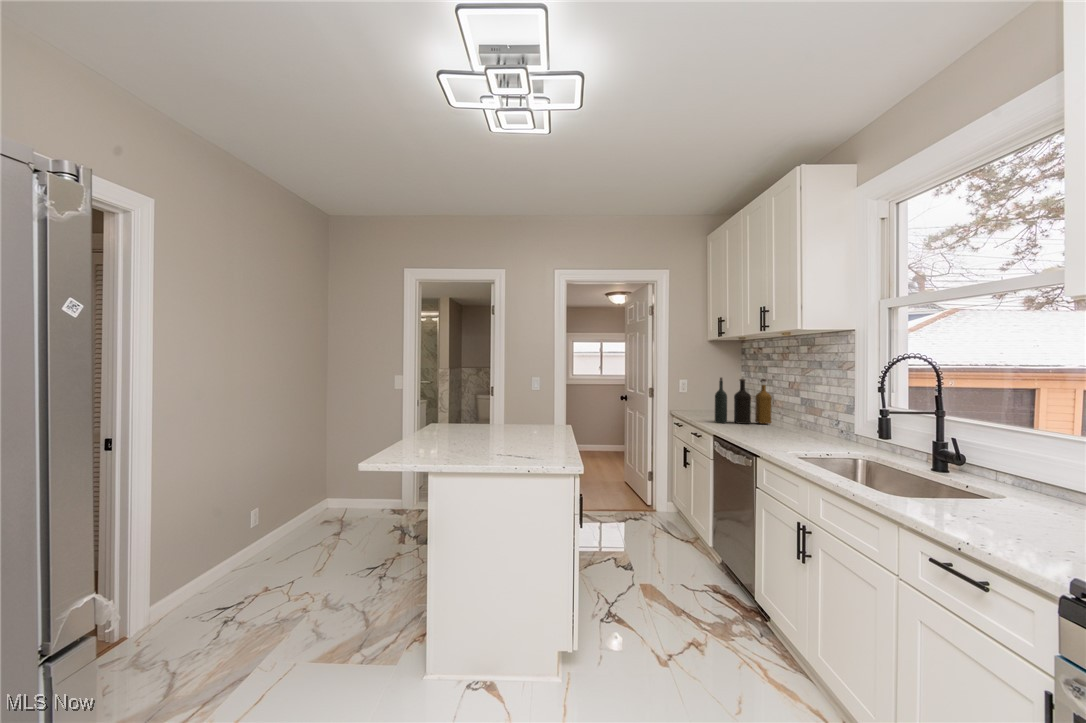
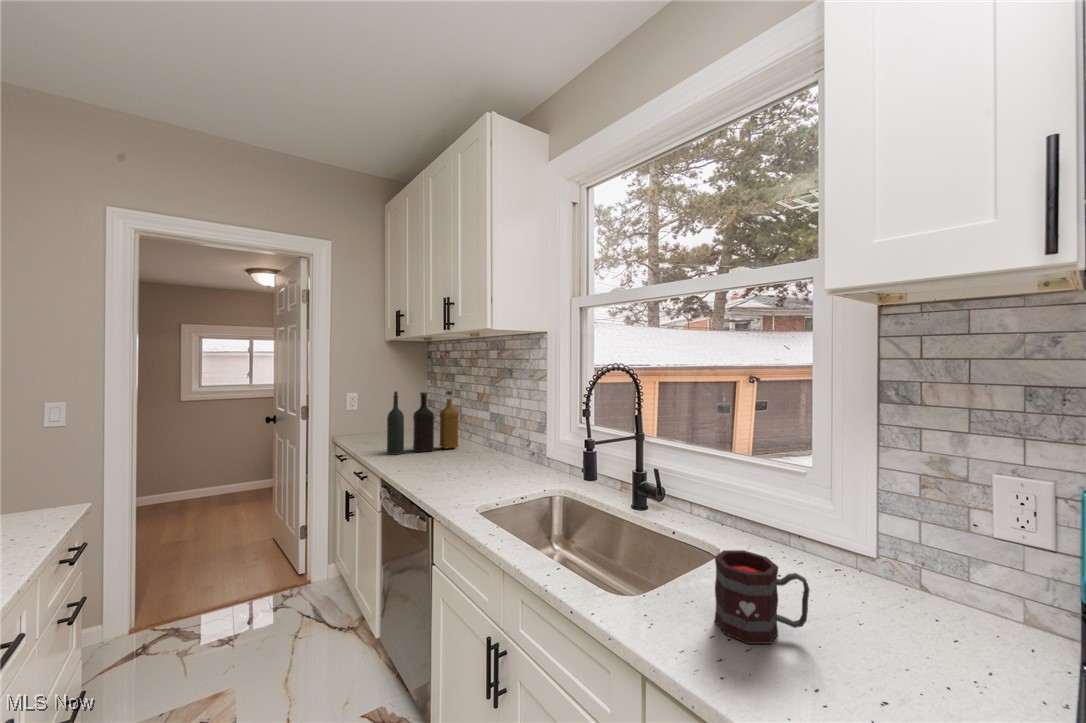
mug: none [965,475,1046,530] -> present [715,550,809,644]

